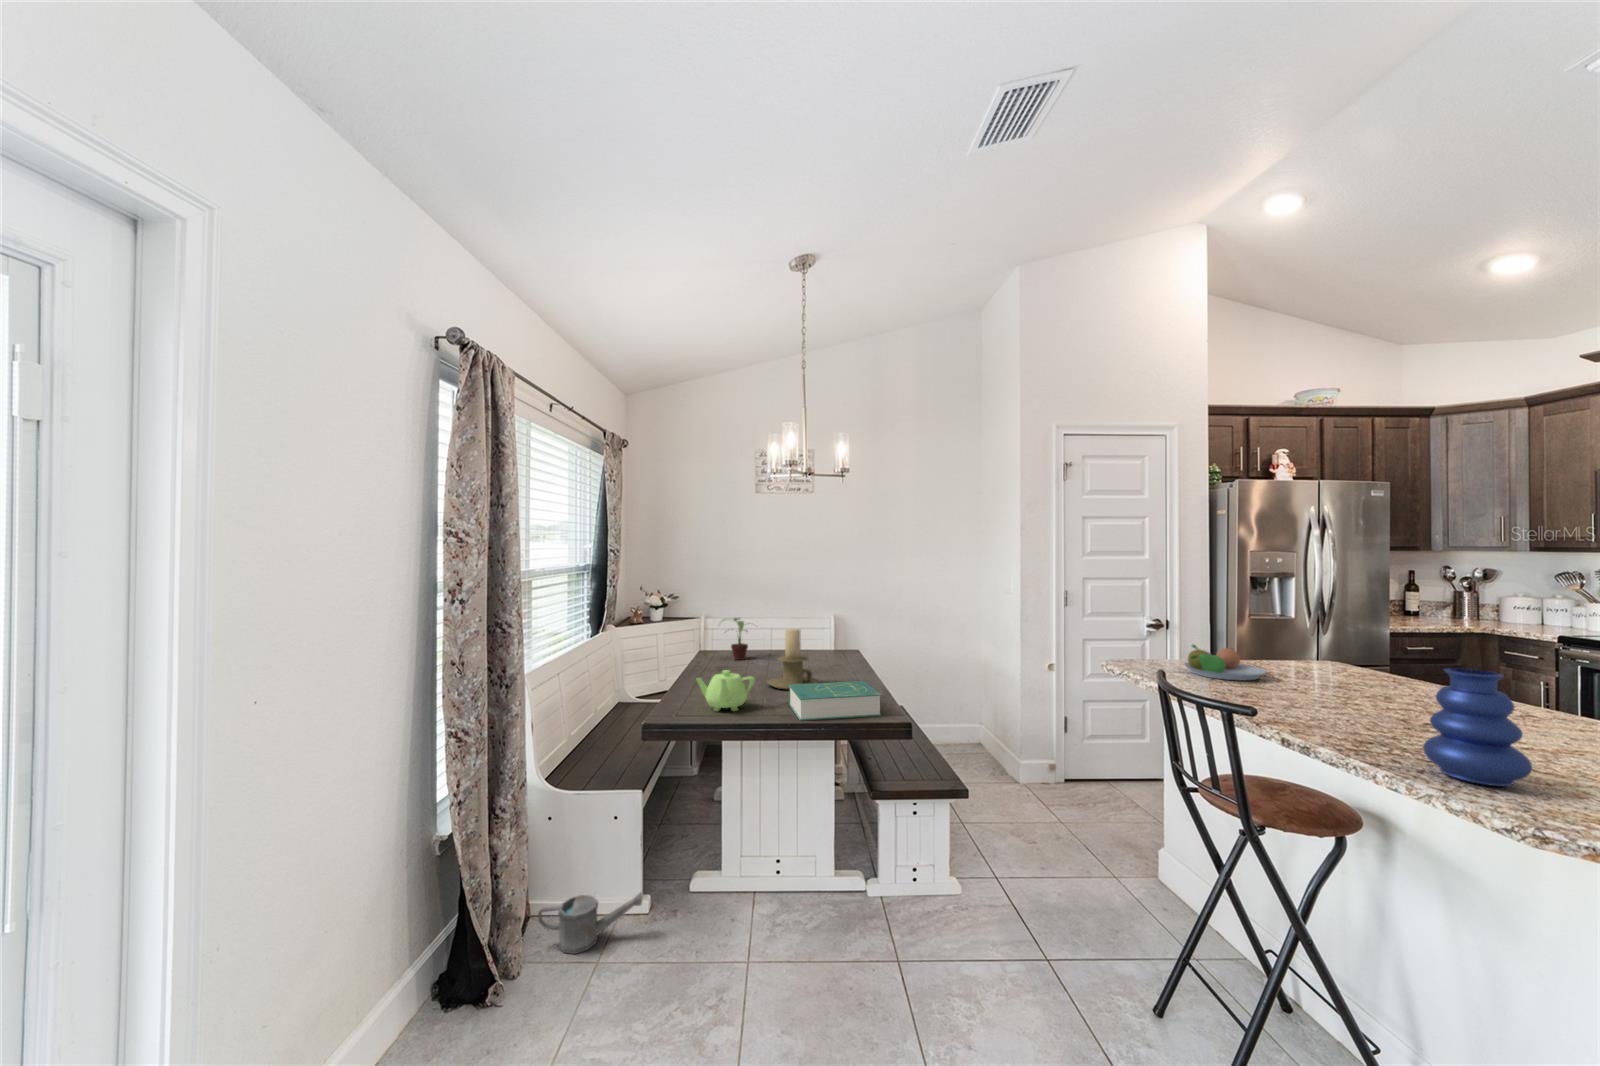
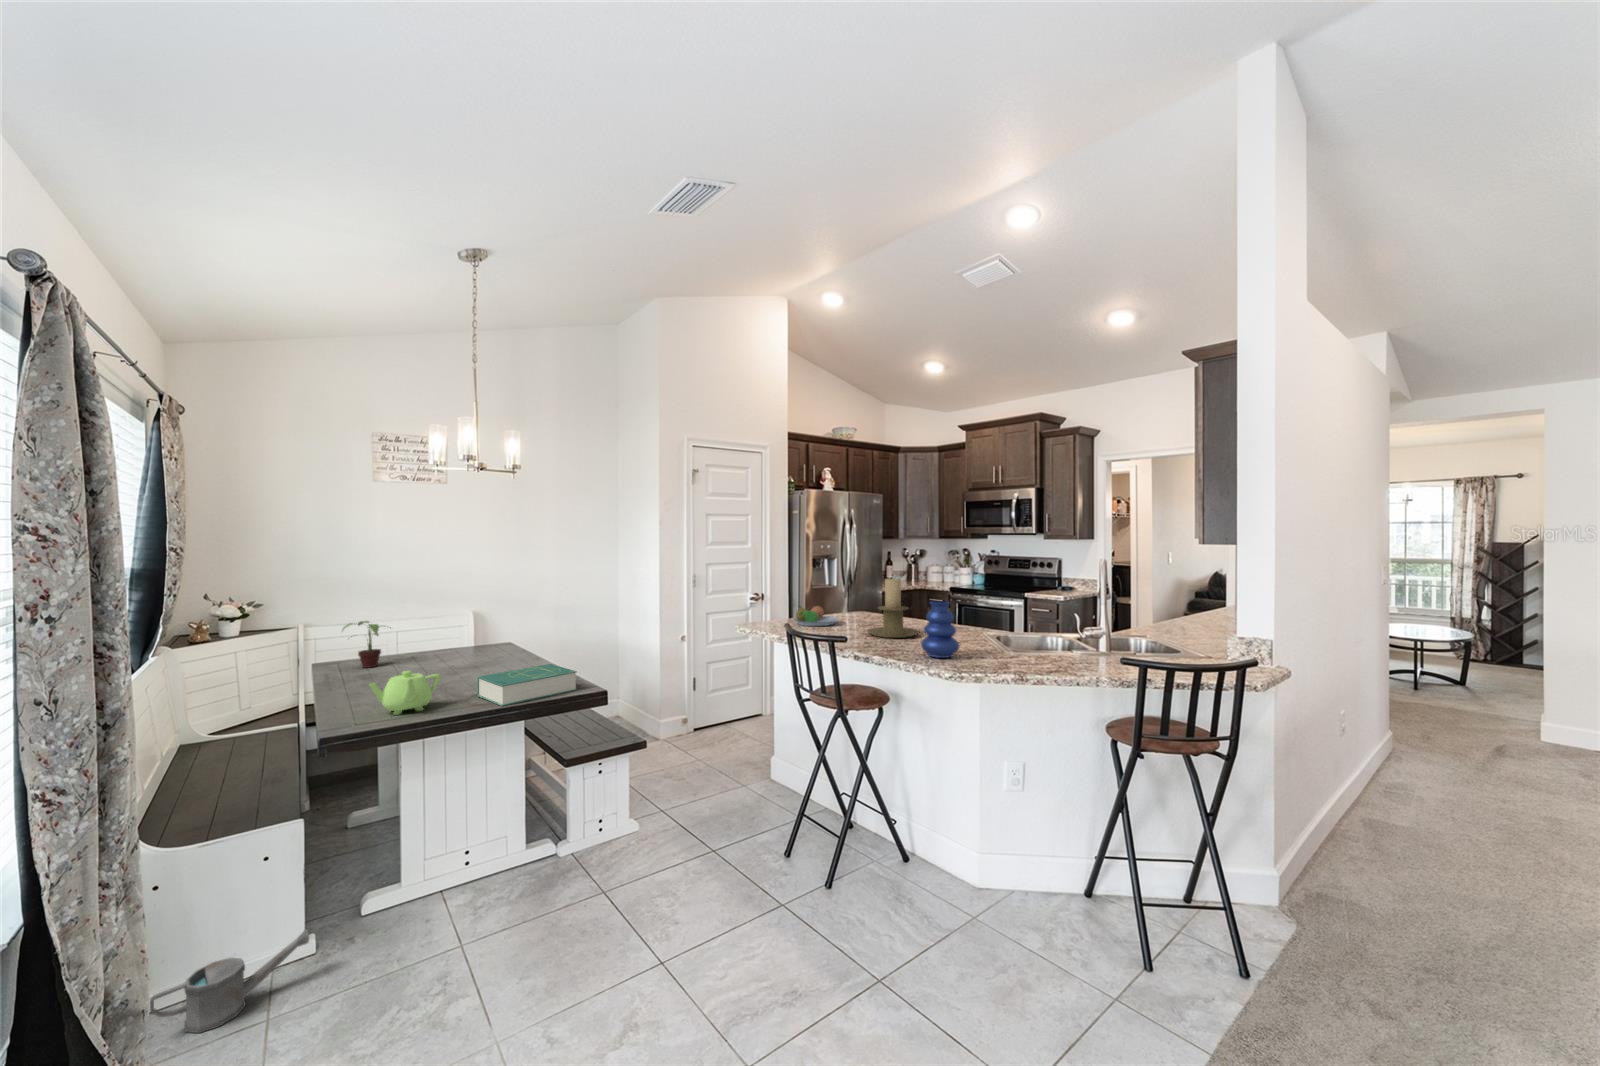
candle holder: present [767,629,819,690] -> present [867,578,920,638]

